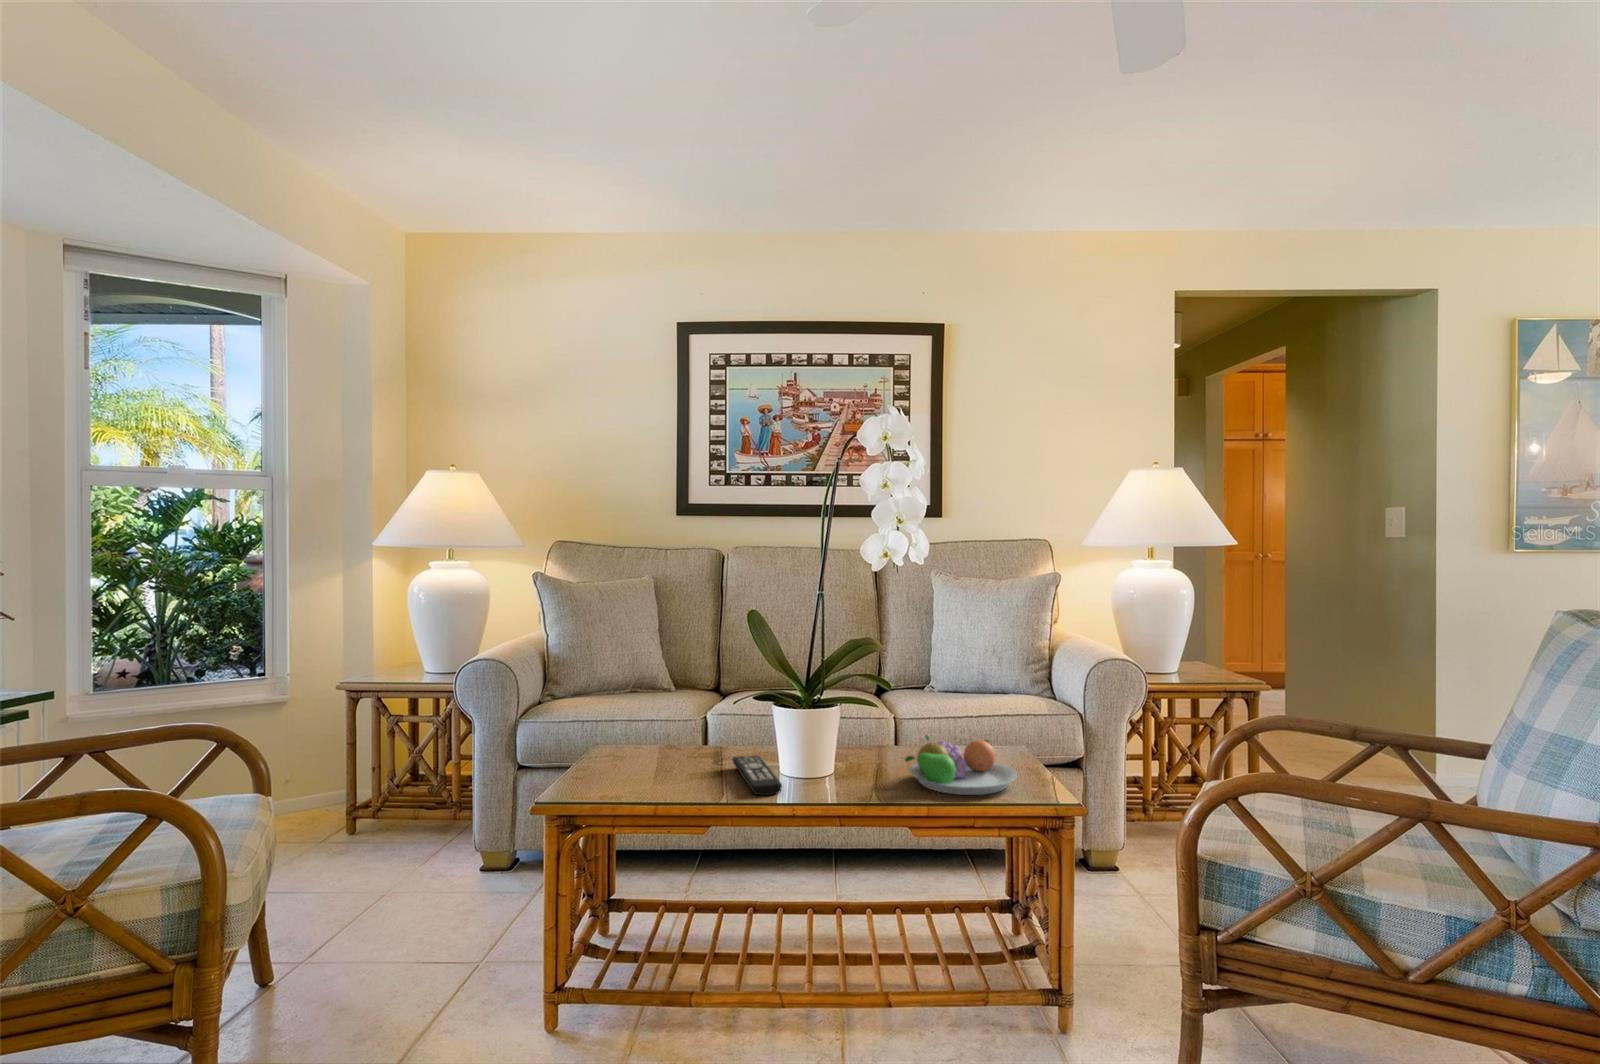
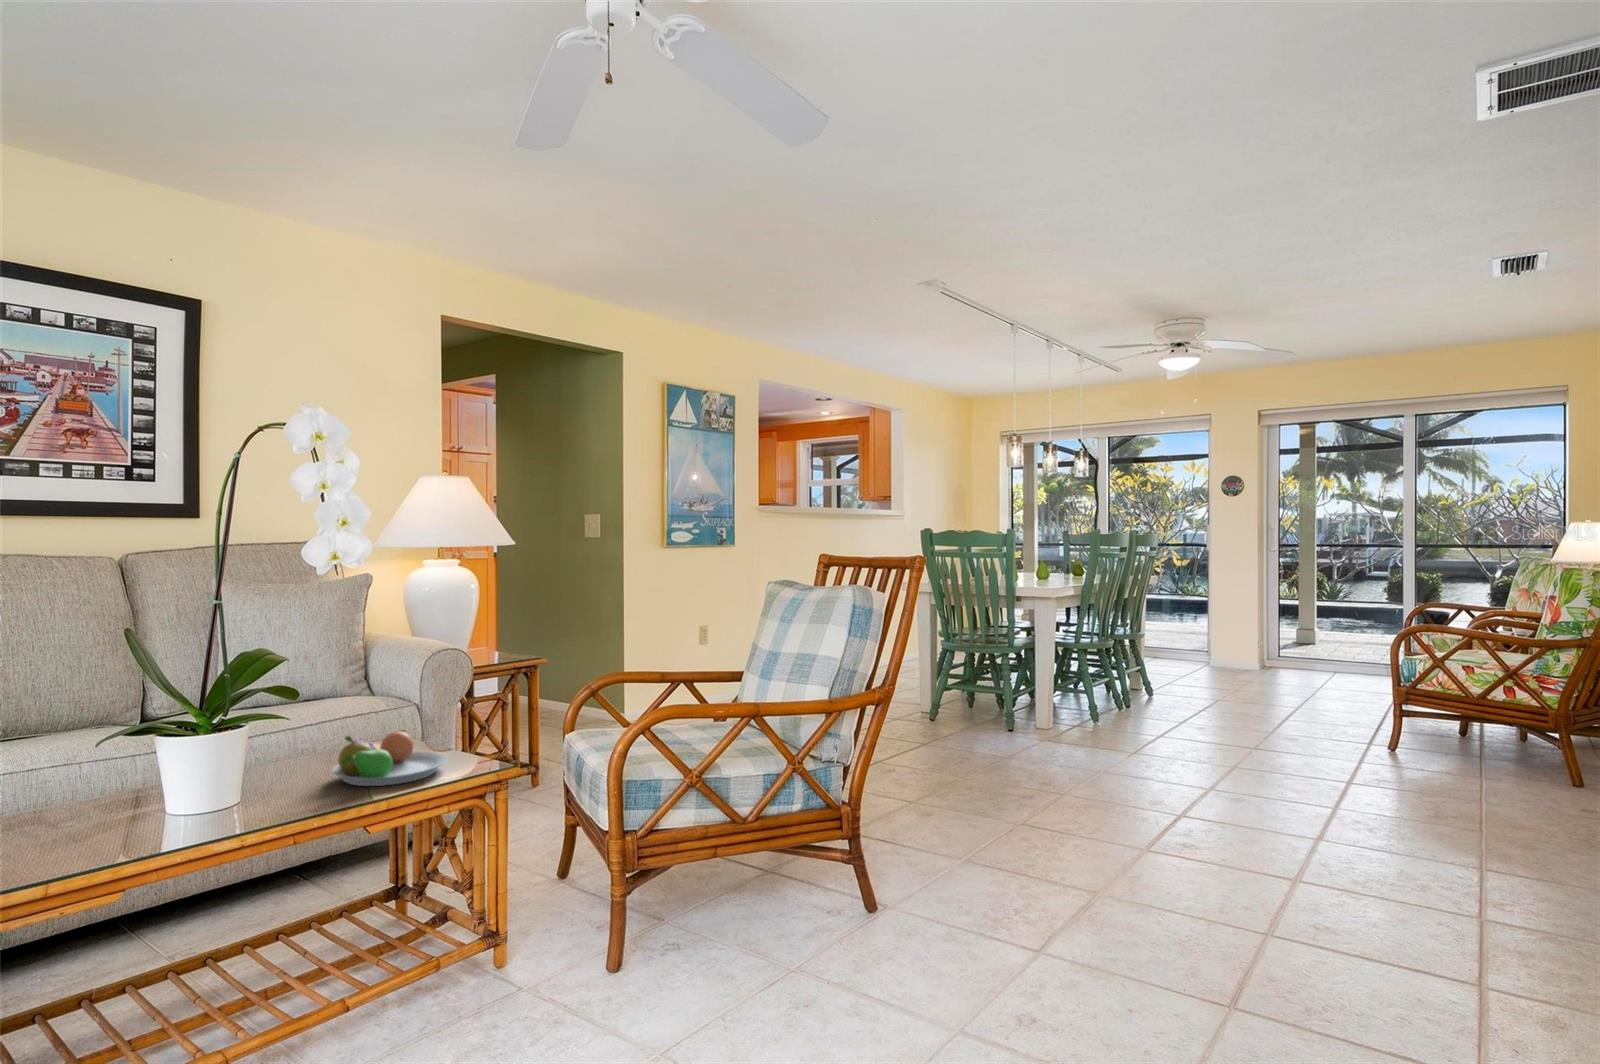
remote control: present [732,756,782,795] -> none [81,804,203,839]

